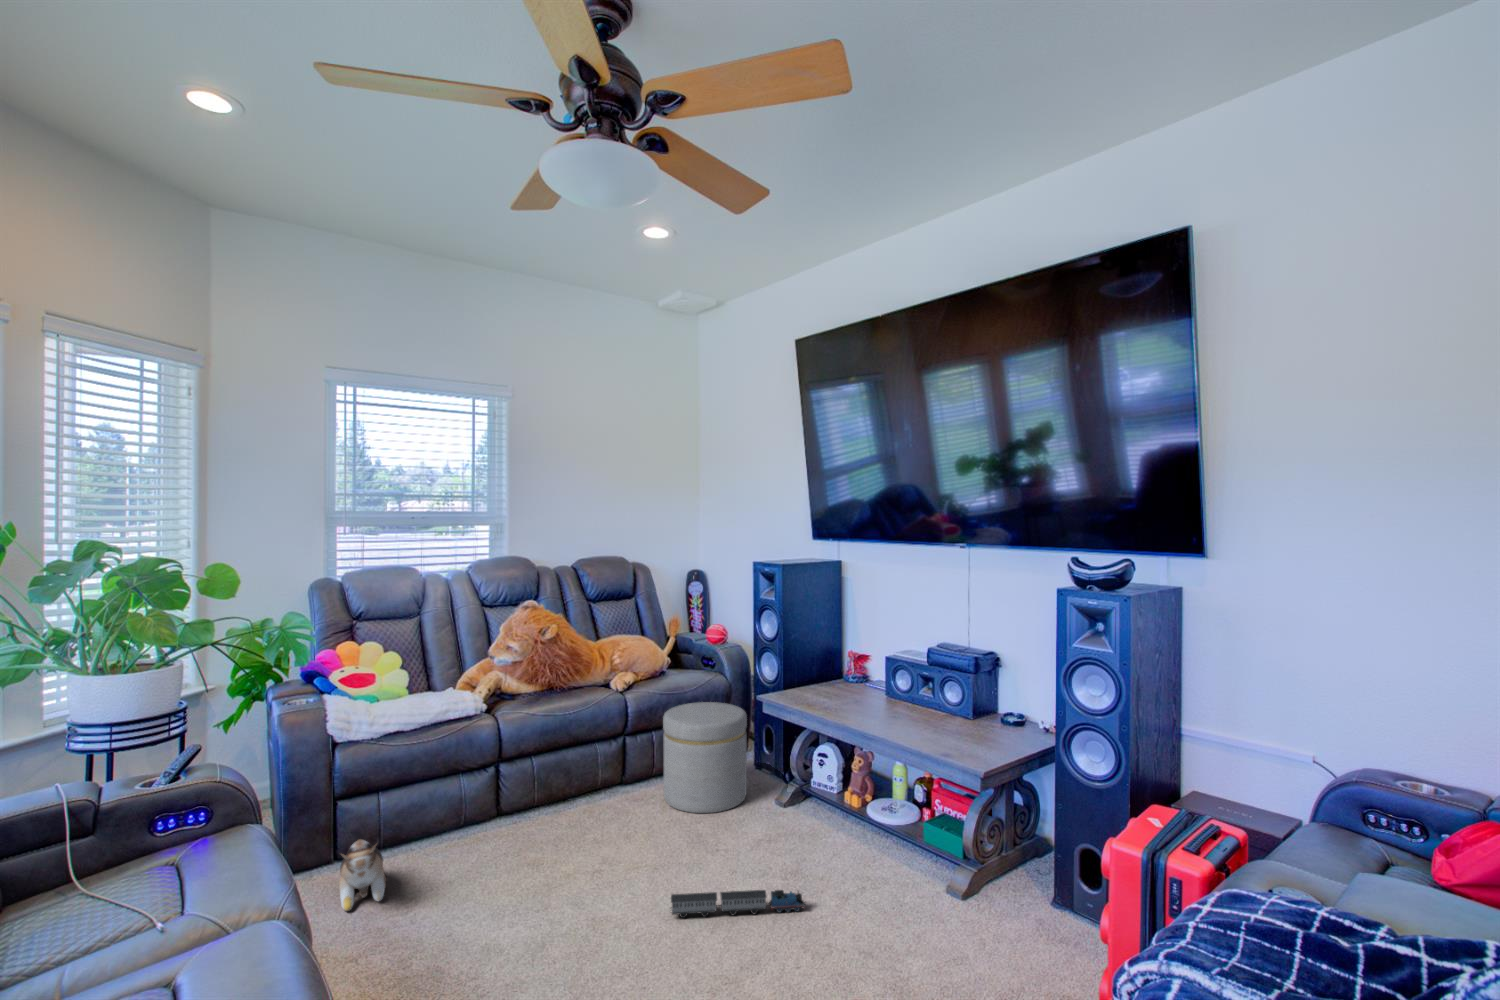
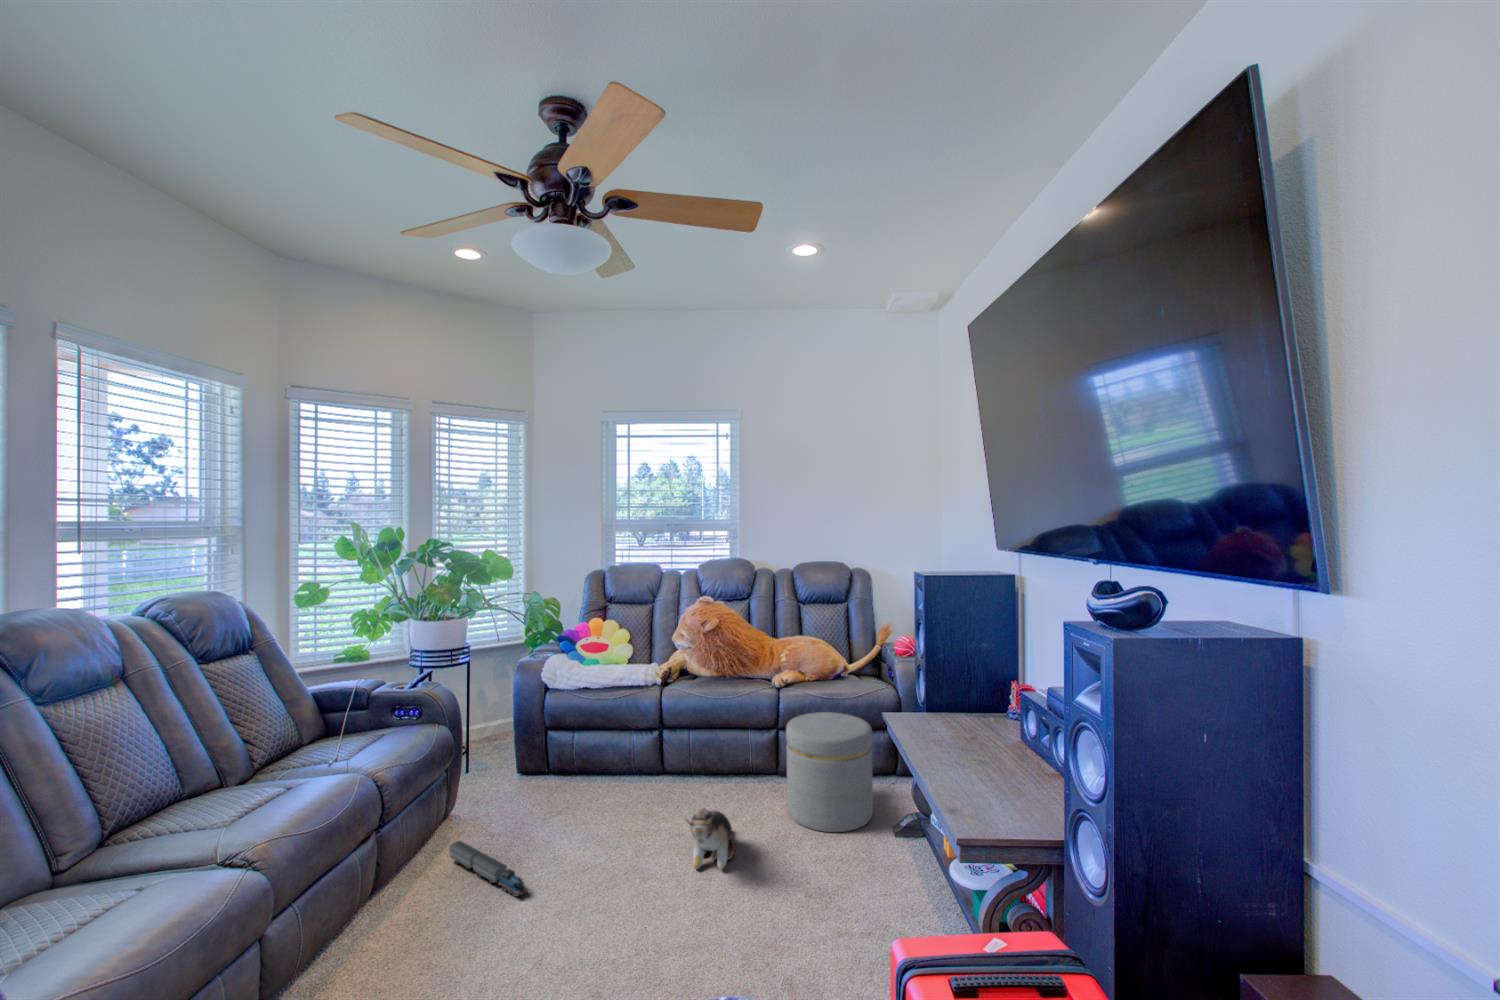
plush toy: present [339,840,387,911] -> present [686,808,736,869]
toy train: present [671,890,805,918] -> present [449,841,528,897]

